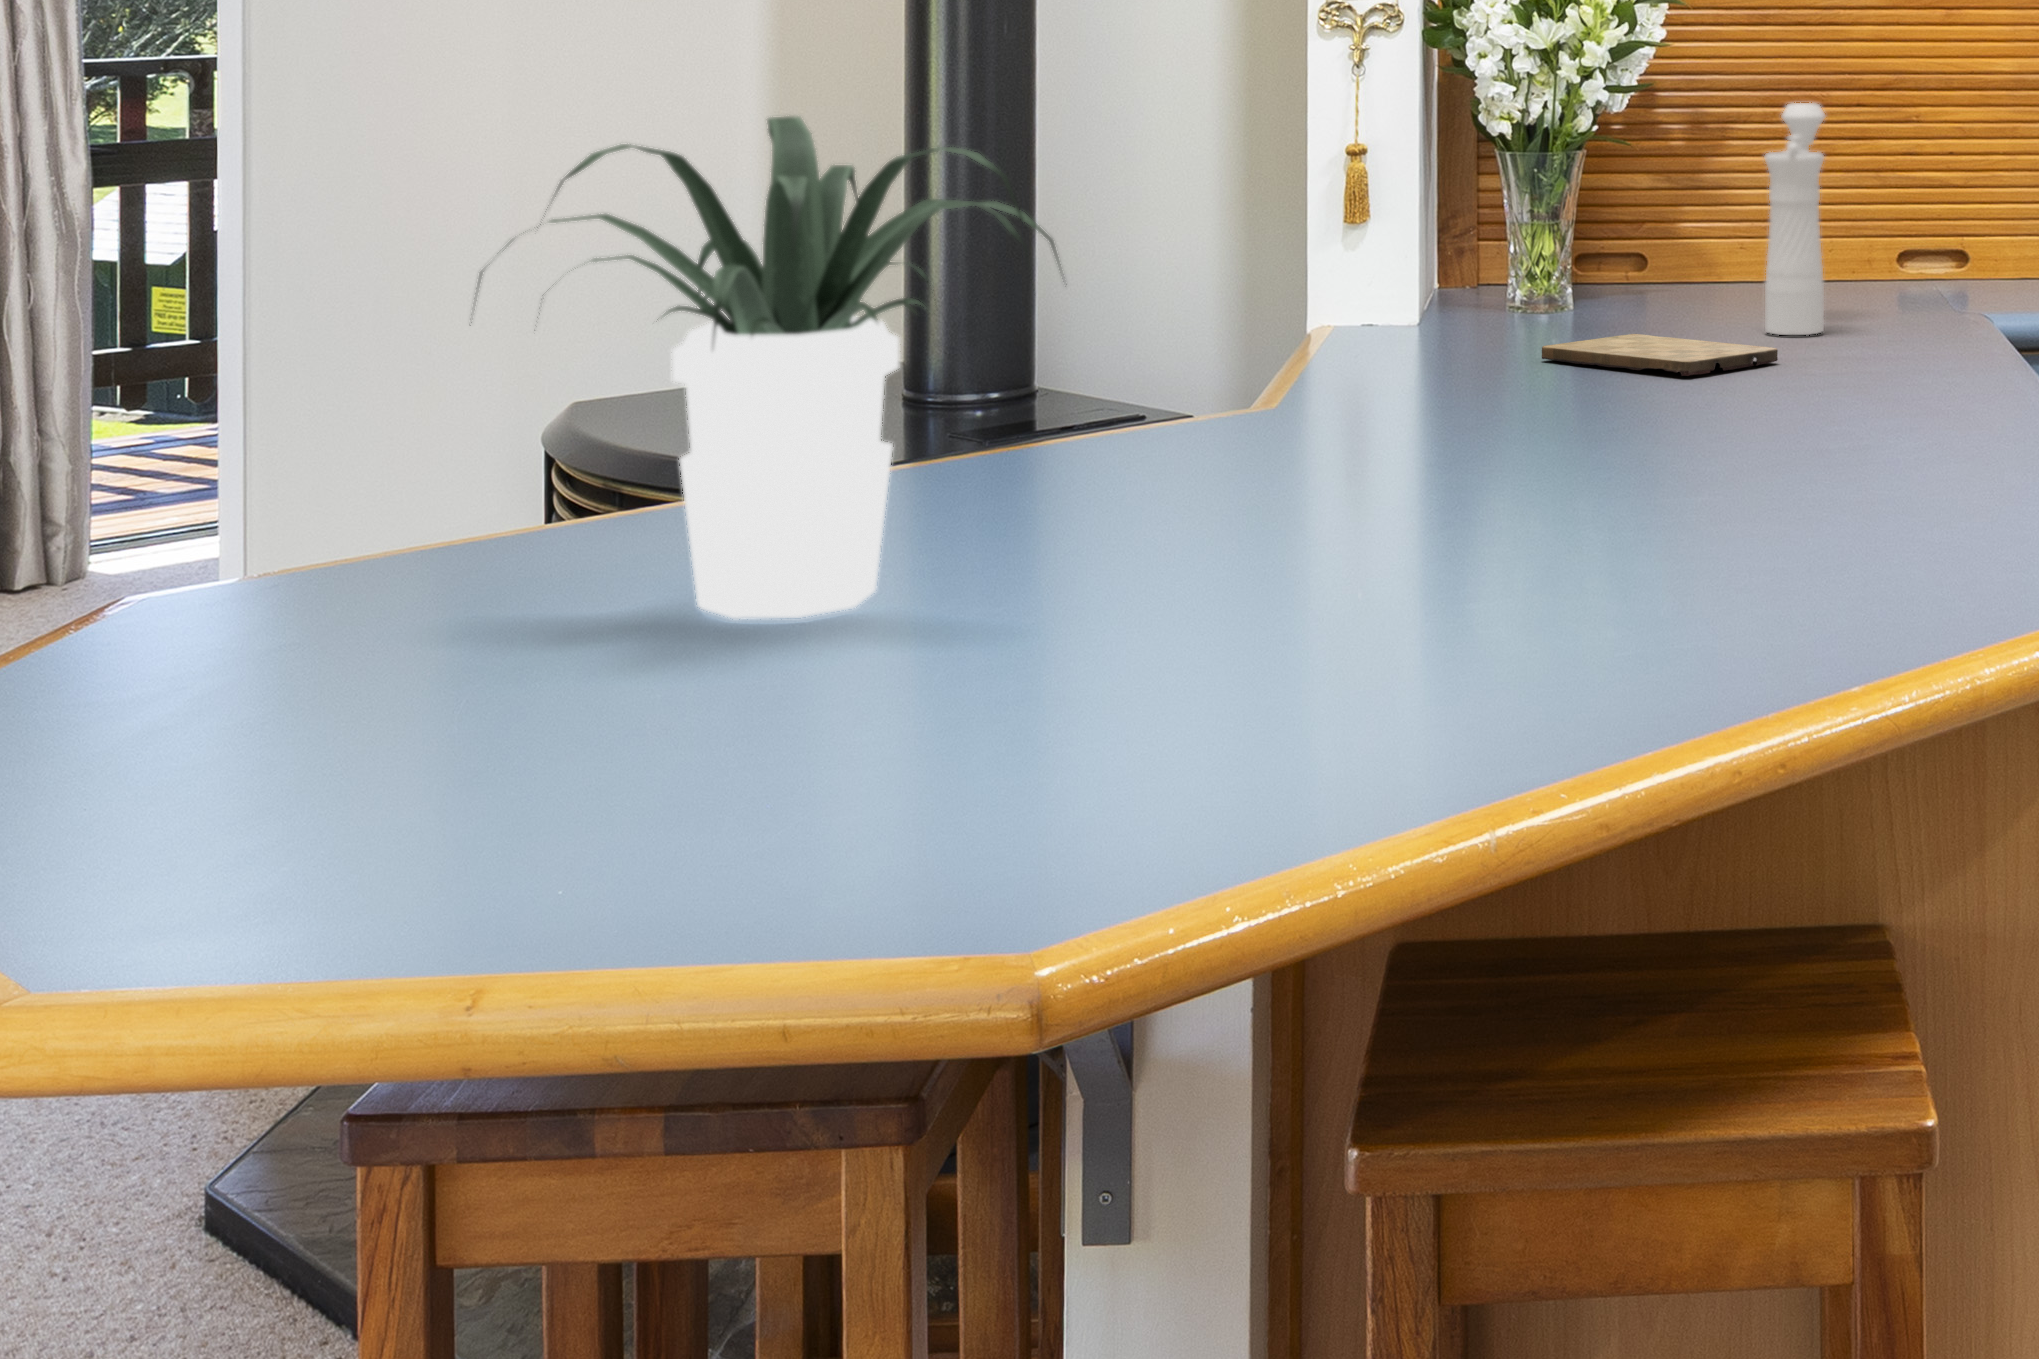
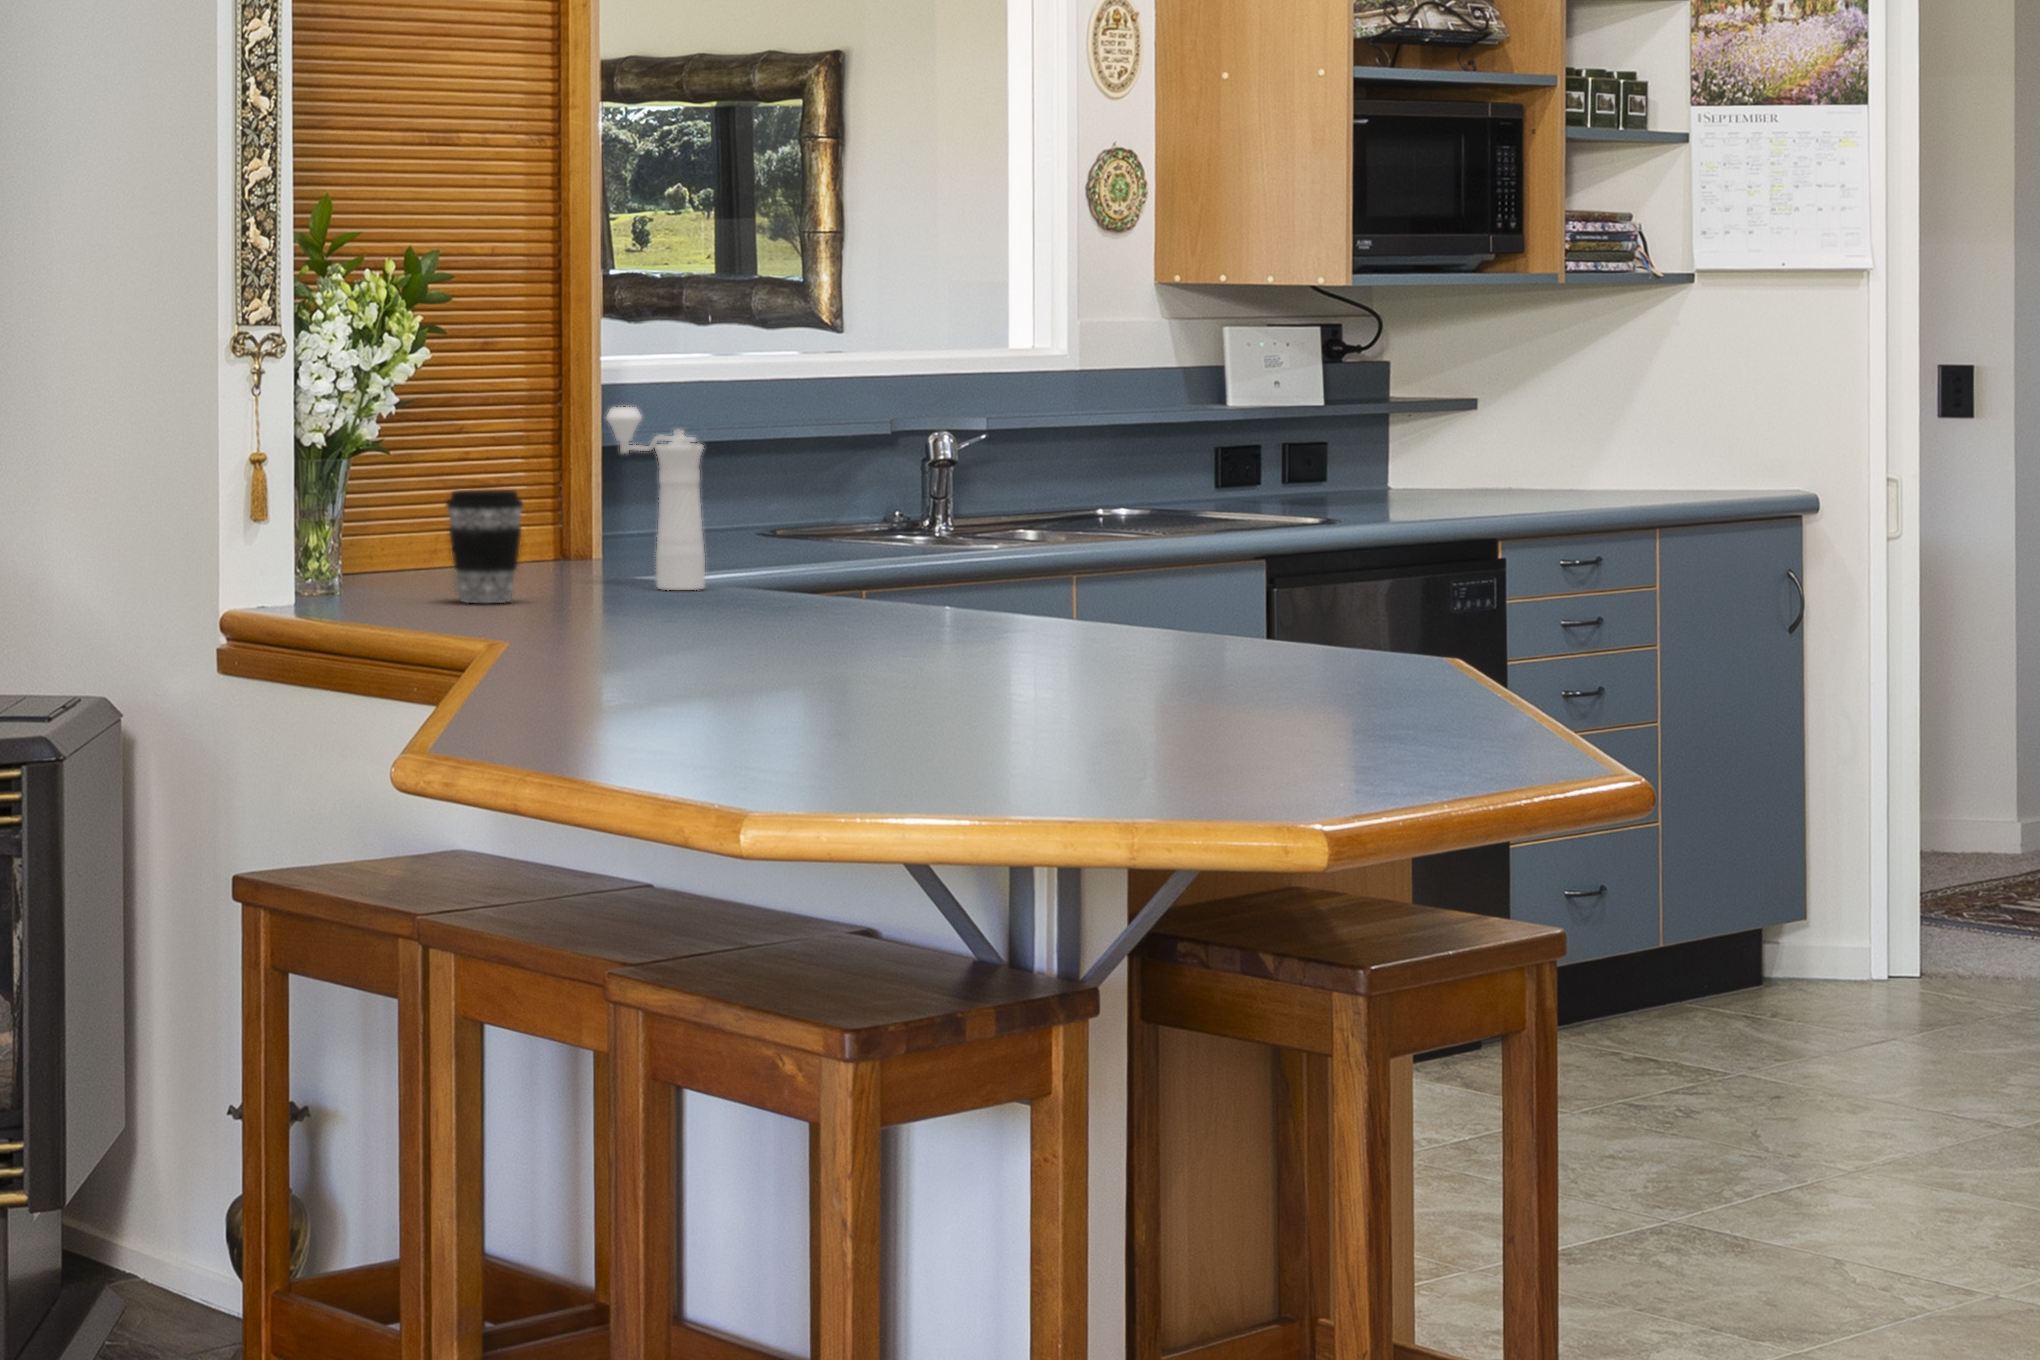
potted plant: present [471,116,1061,619] -> none [921,378,1298,716]
coffee cup: none [1435,198,1530,336] -> present [446,489,523,603]
cutting board: present [1542,334,1778,376] -> none [638,589,801,609]

